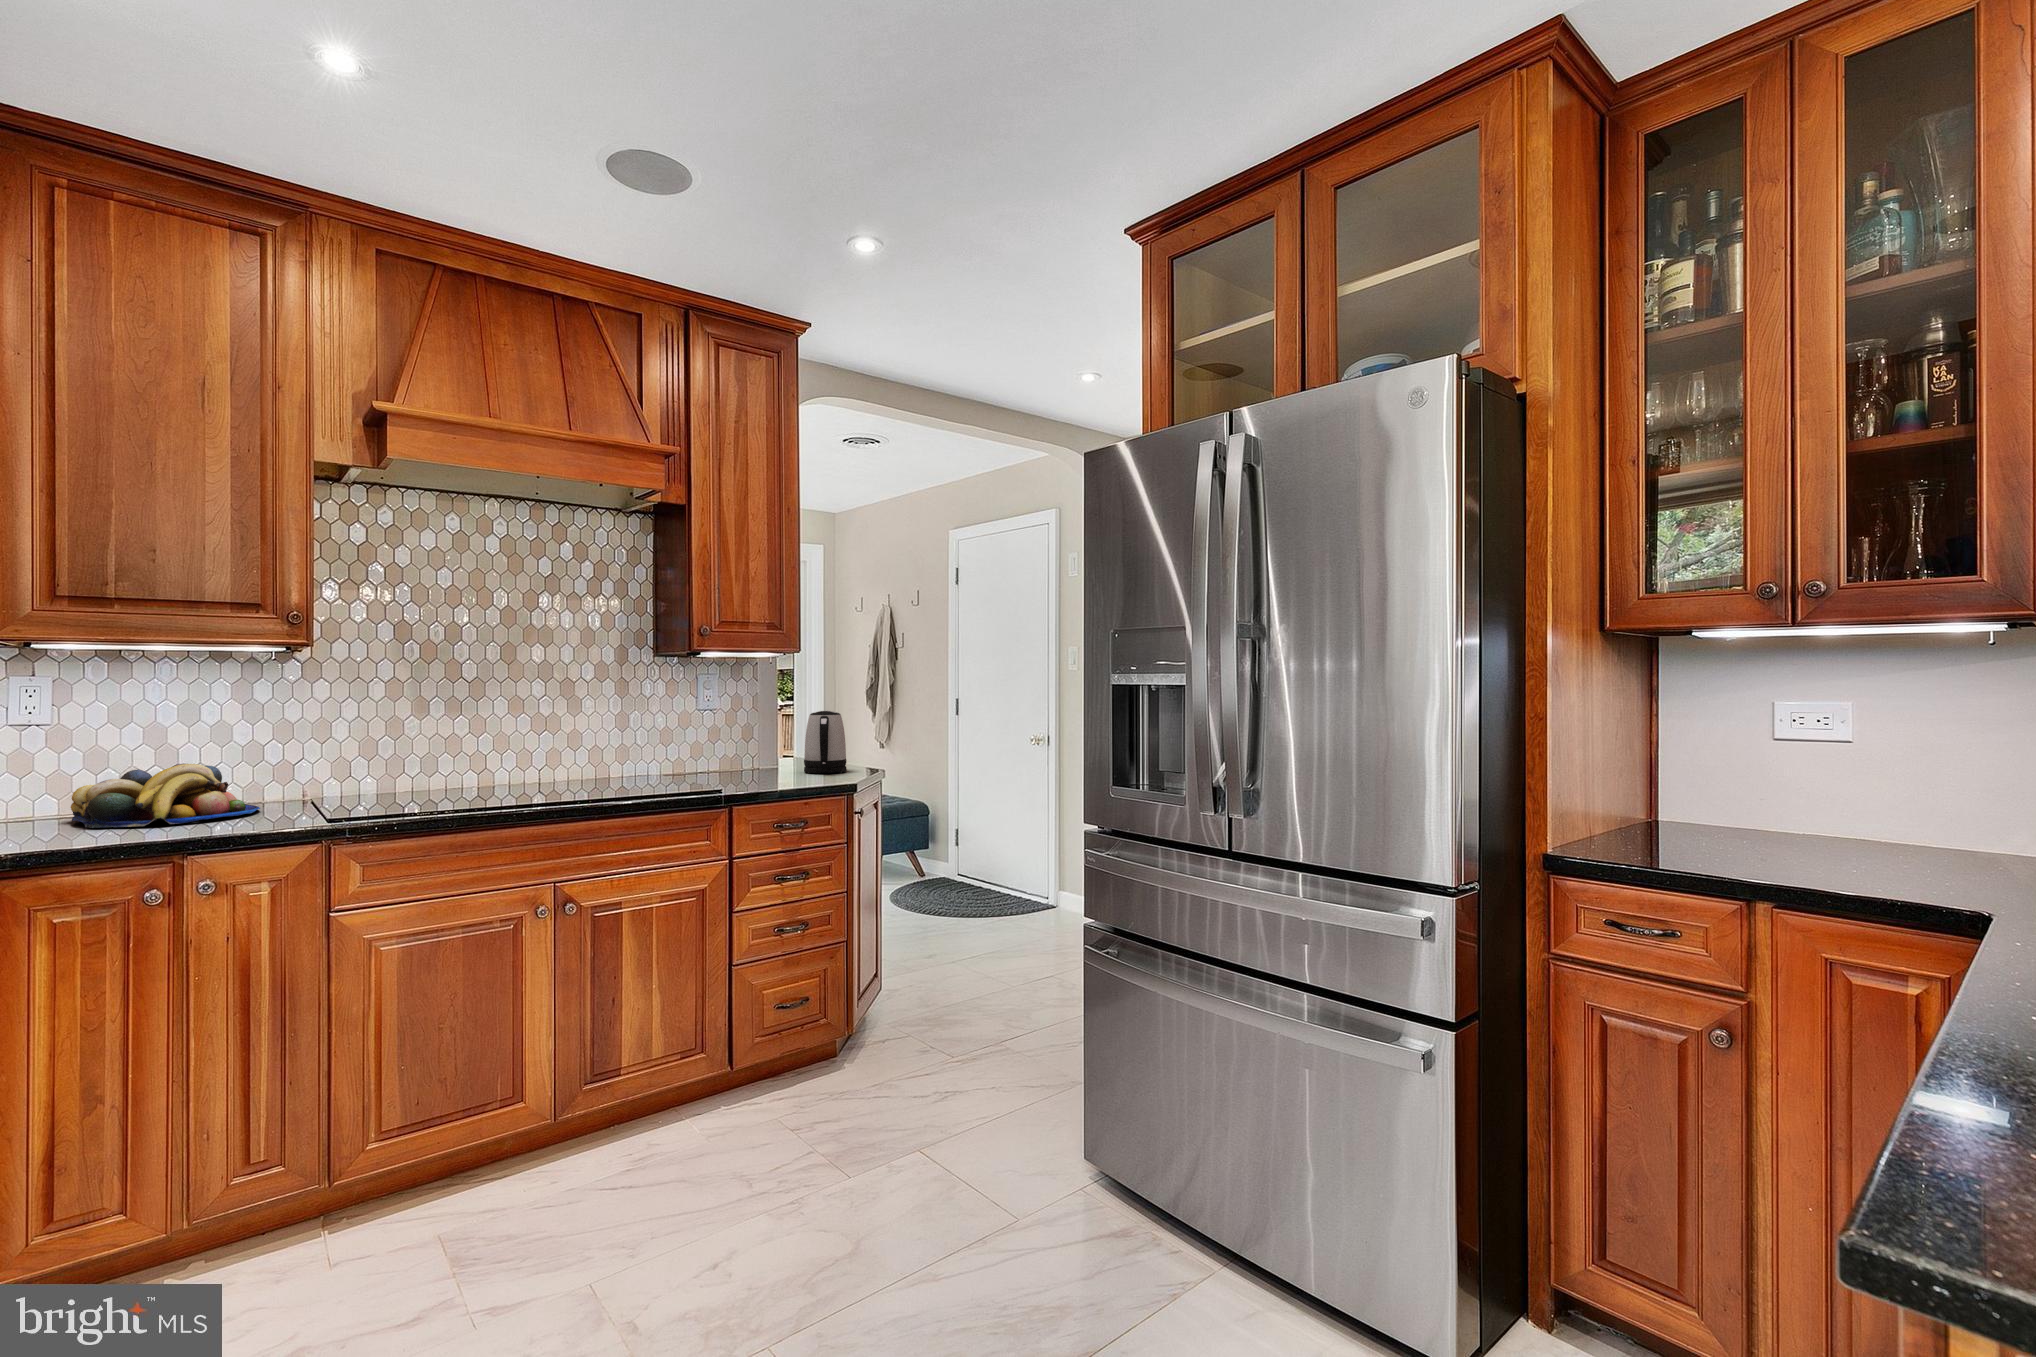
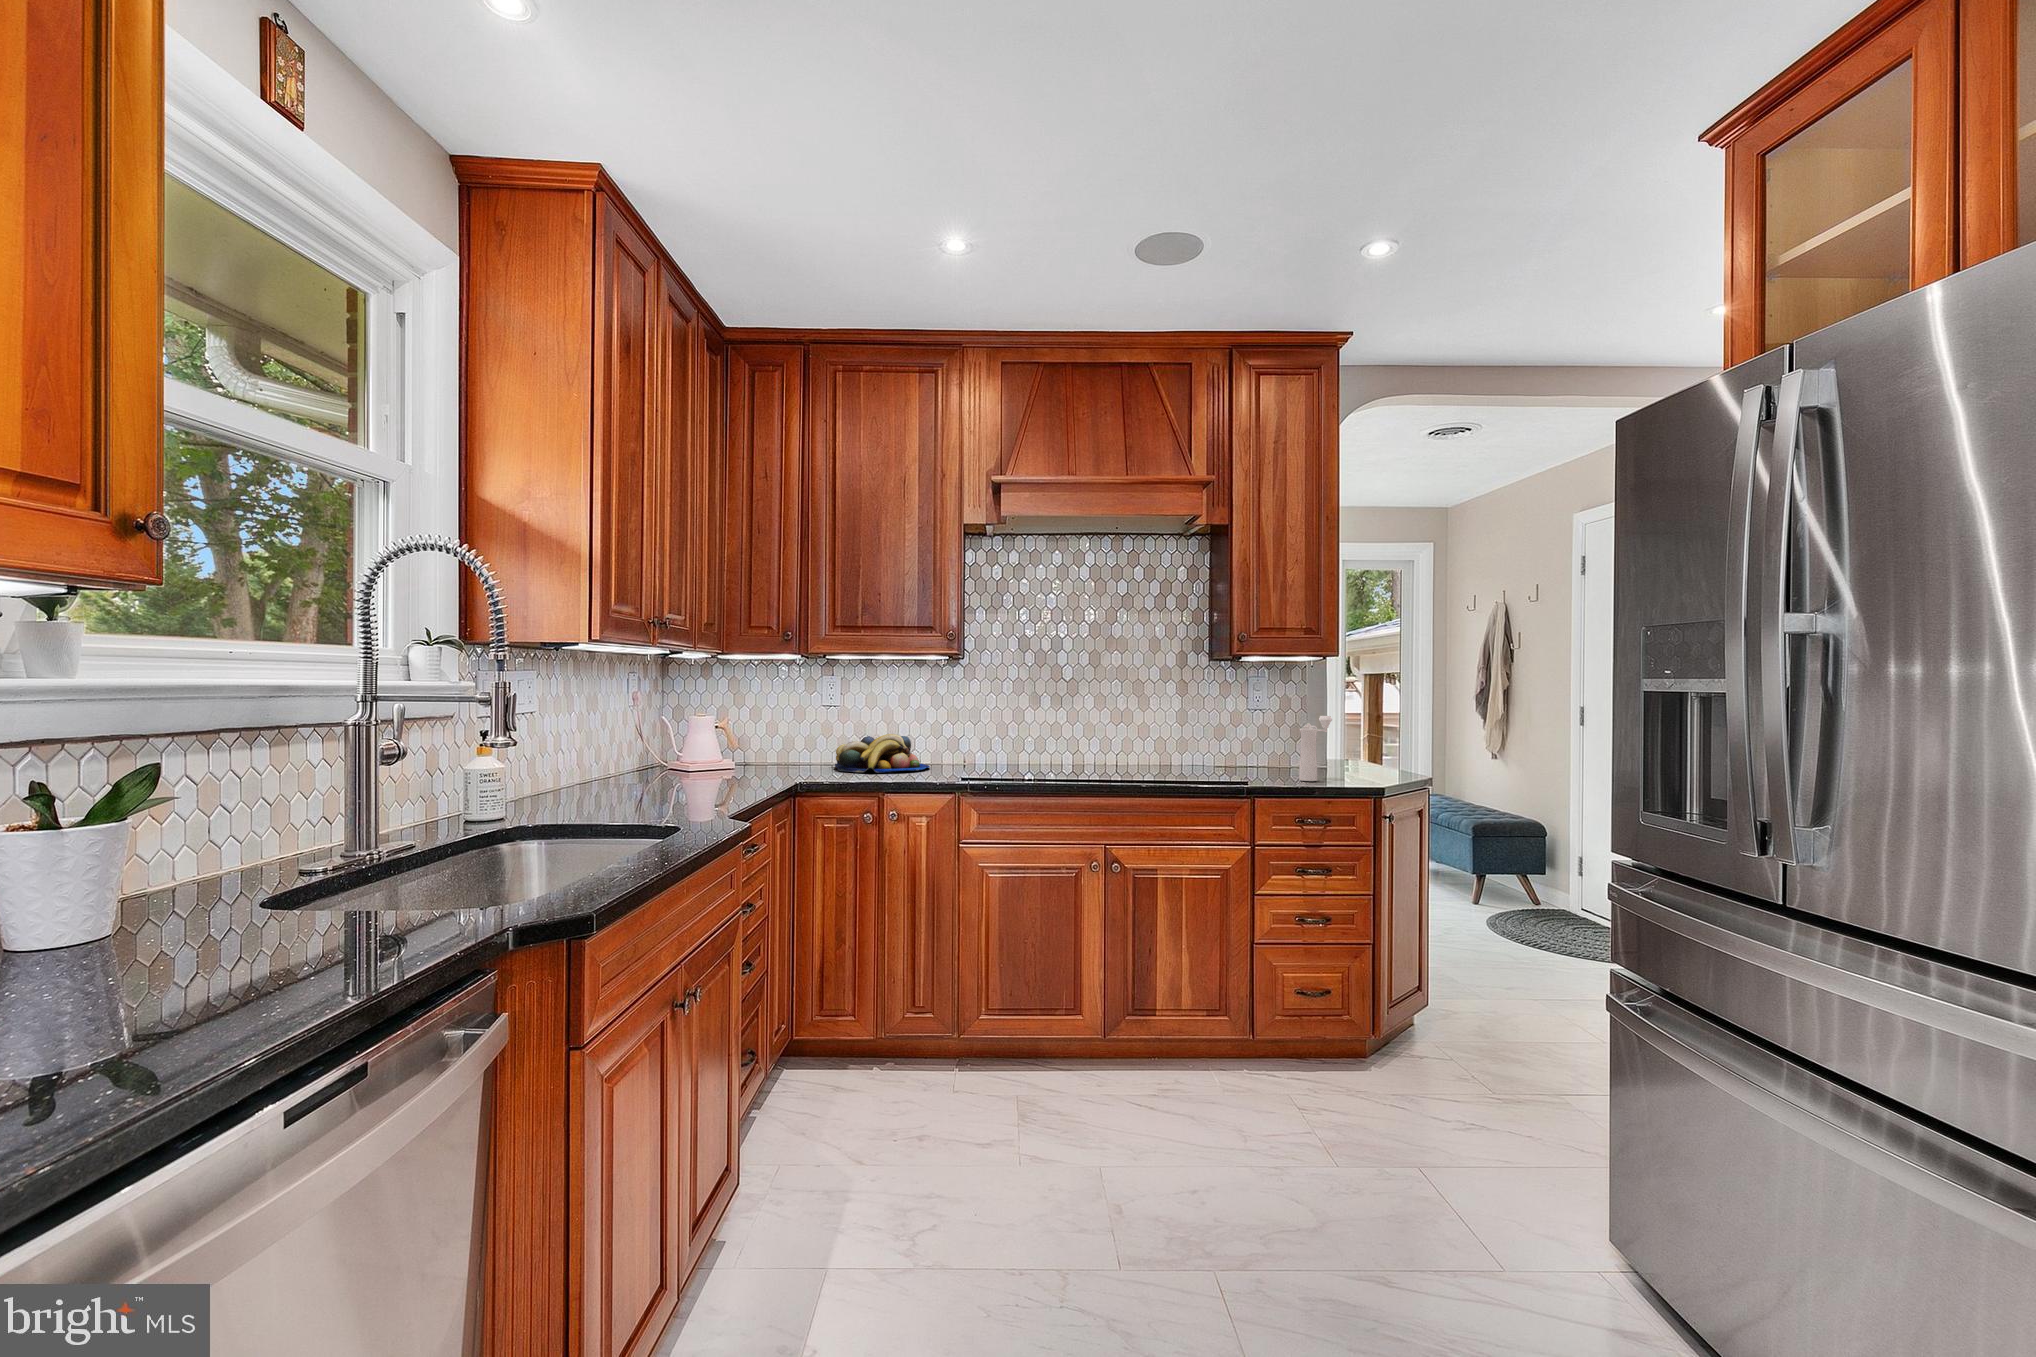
kettle: present [804,711,847,773] -> none [1346,715,1389,776]
pepper mill: none [770,714,799,784] -> present [1299,716,1332,781]

